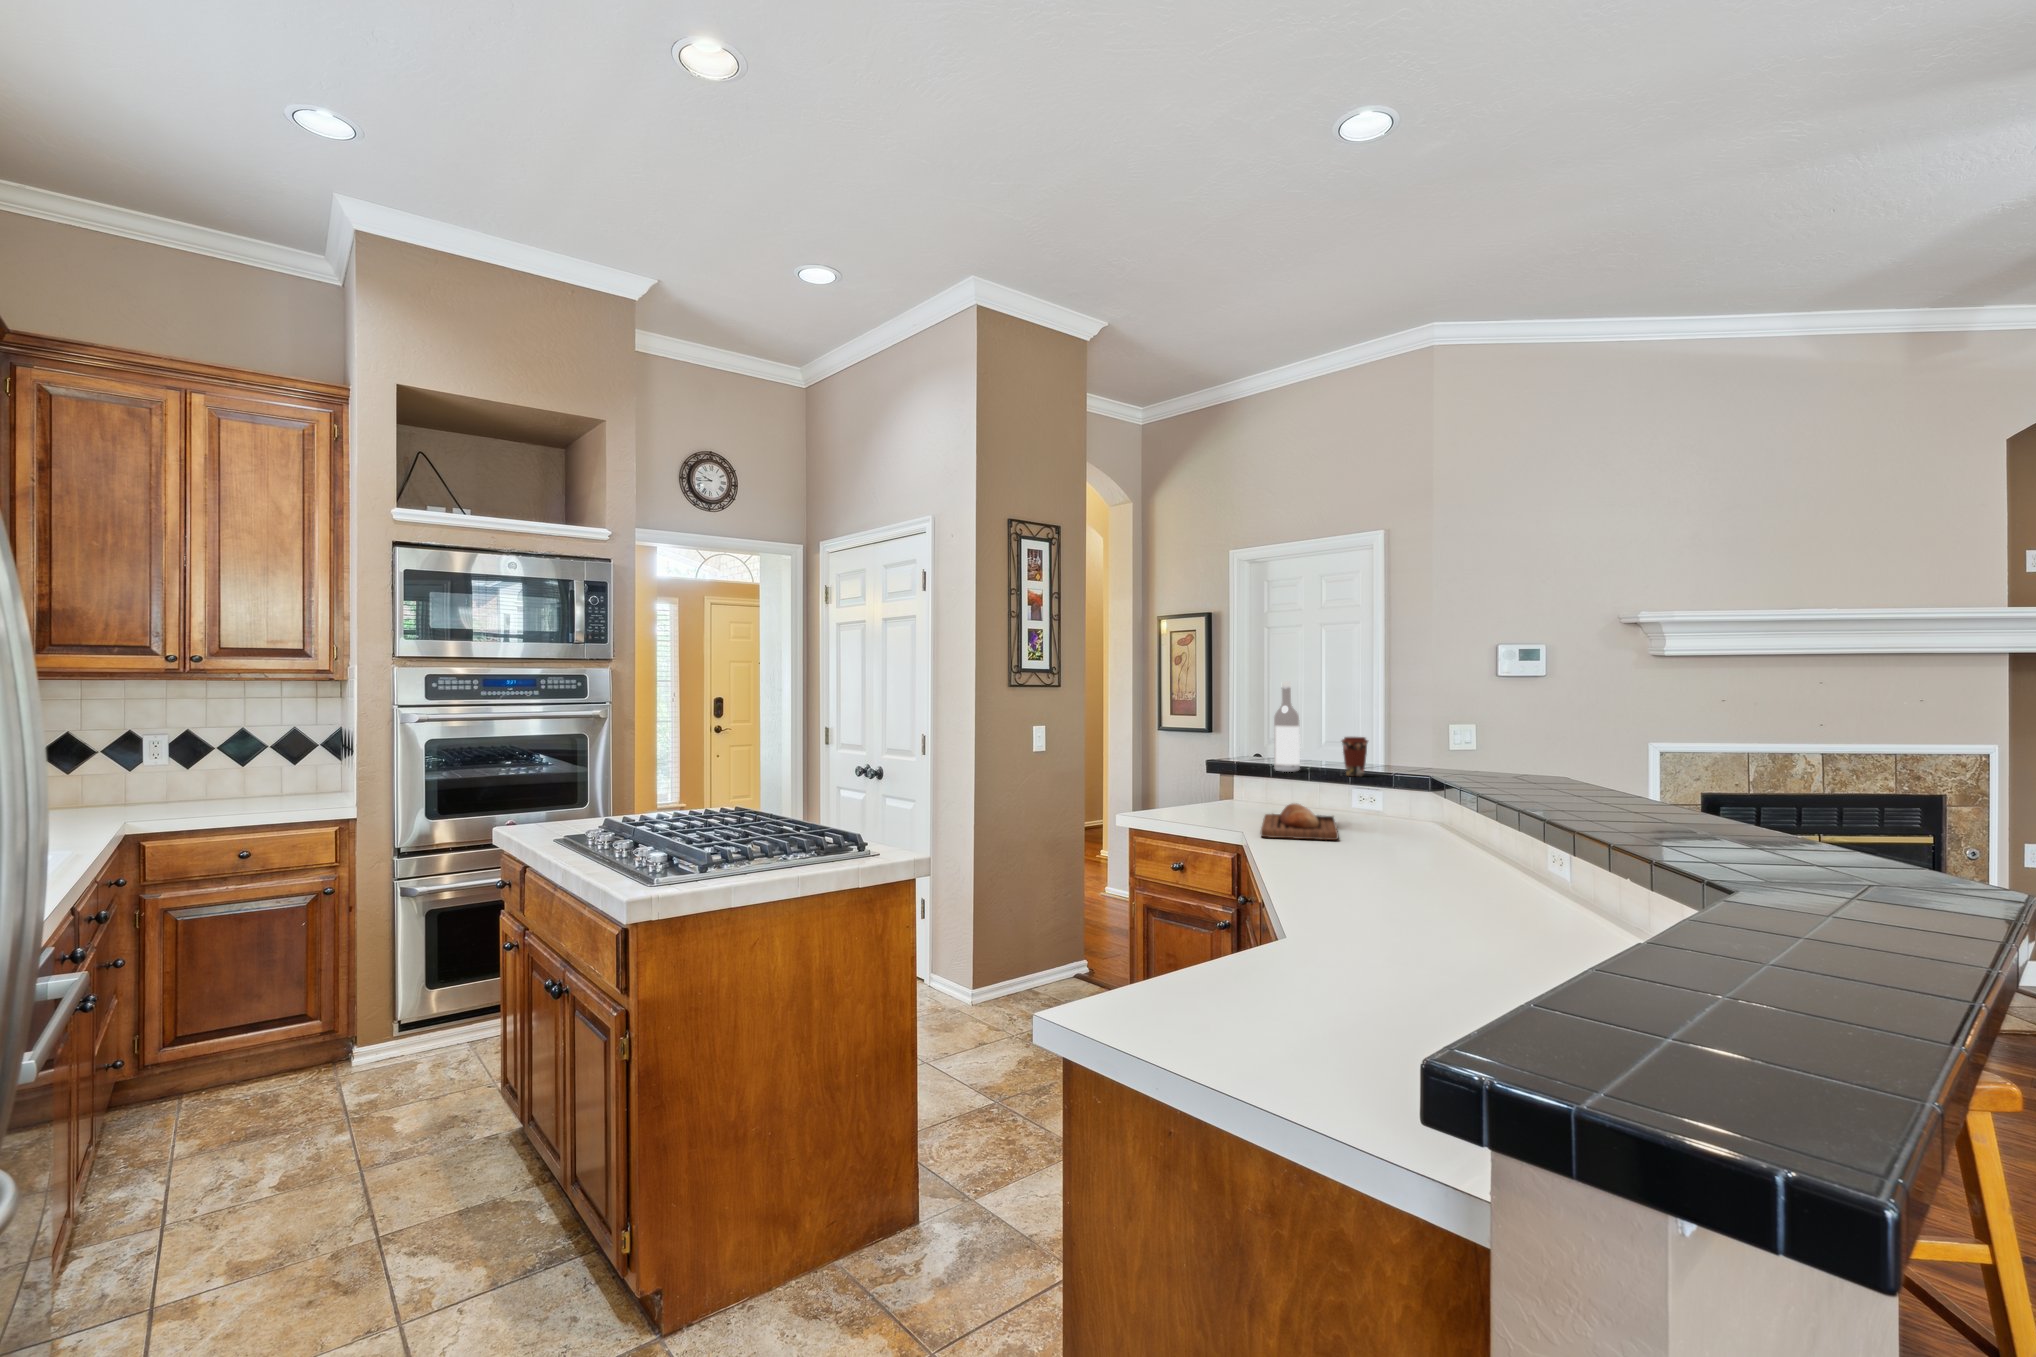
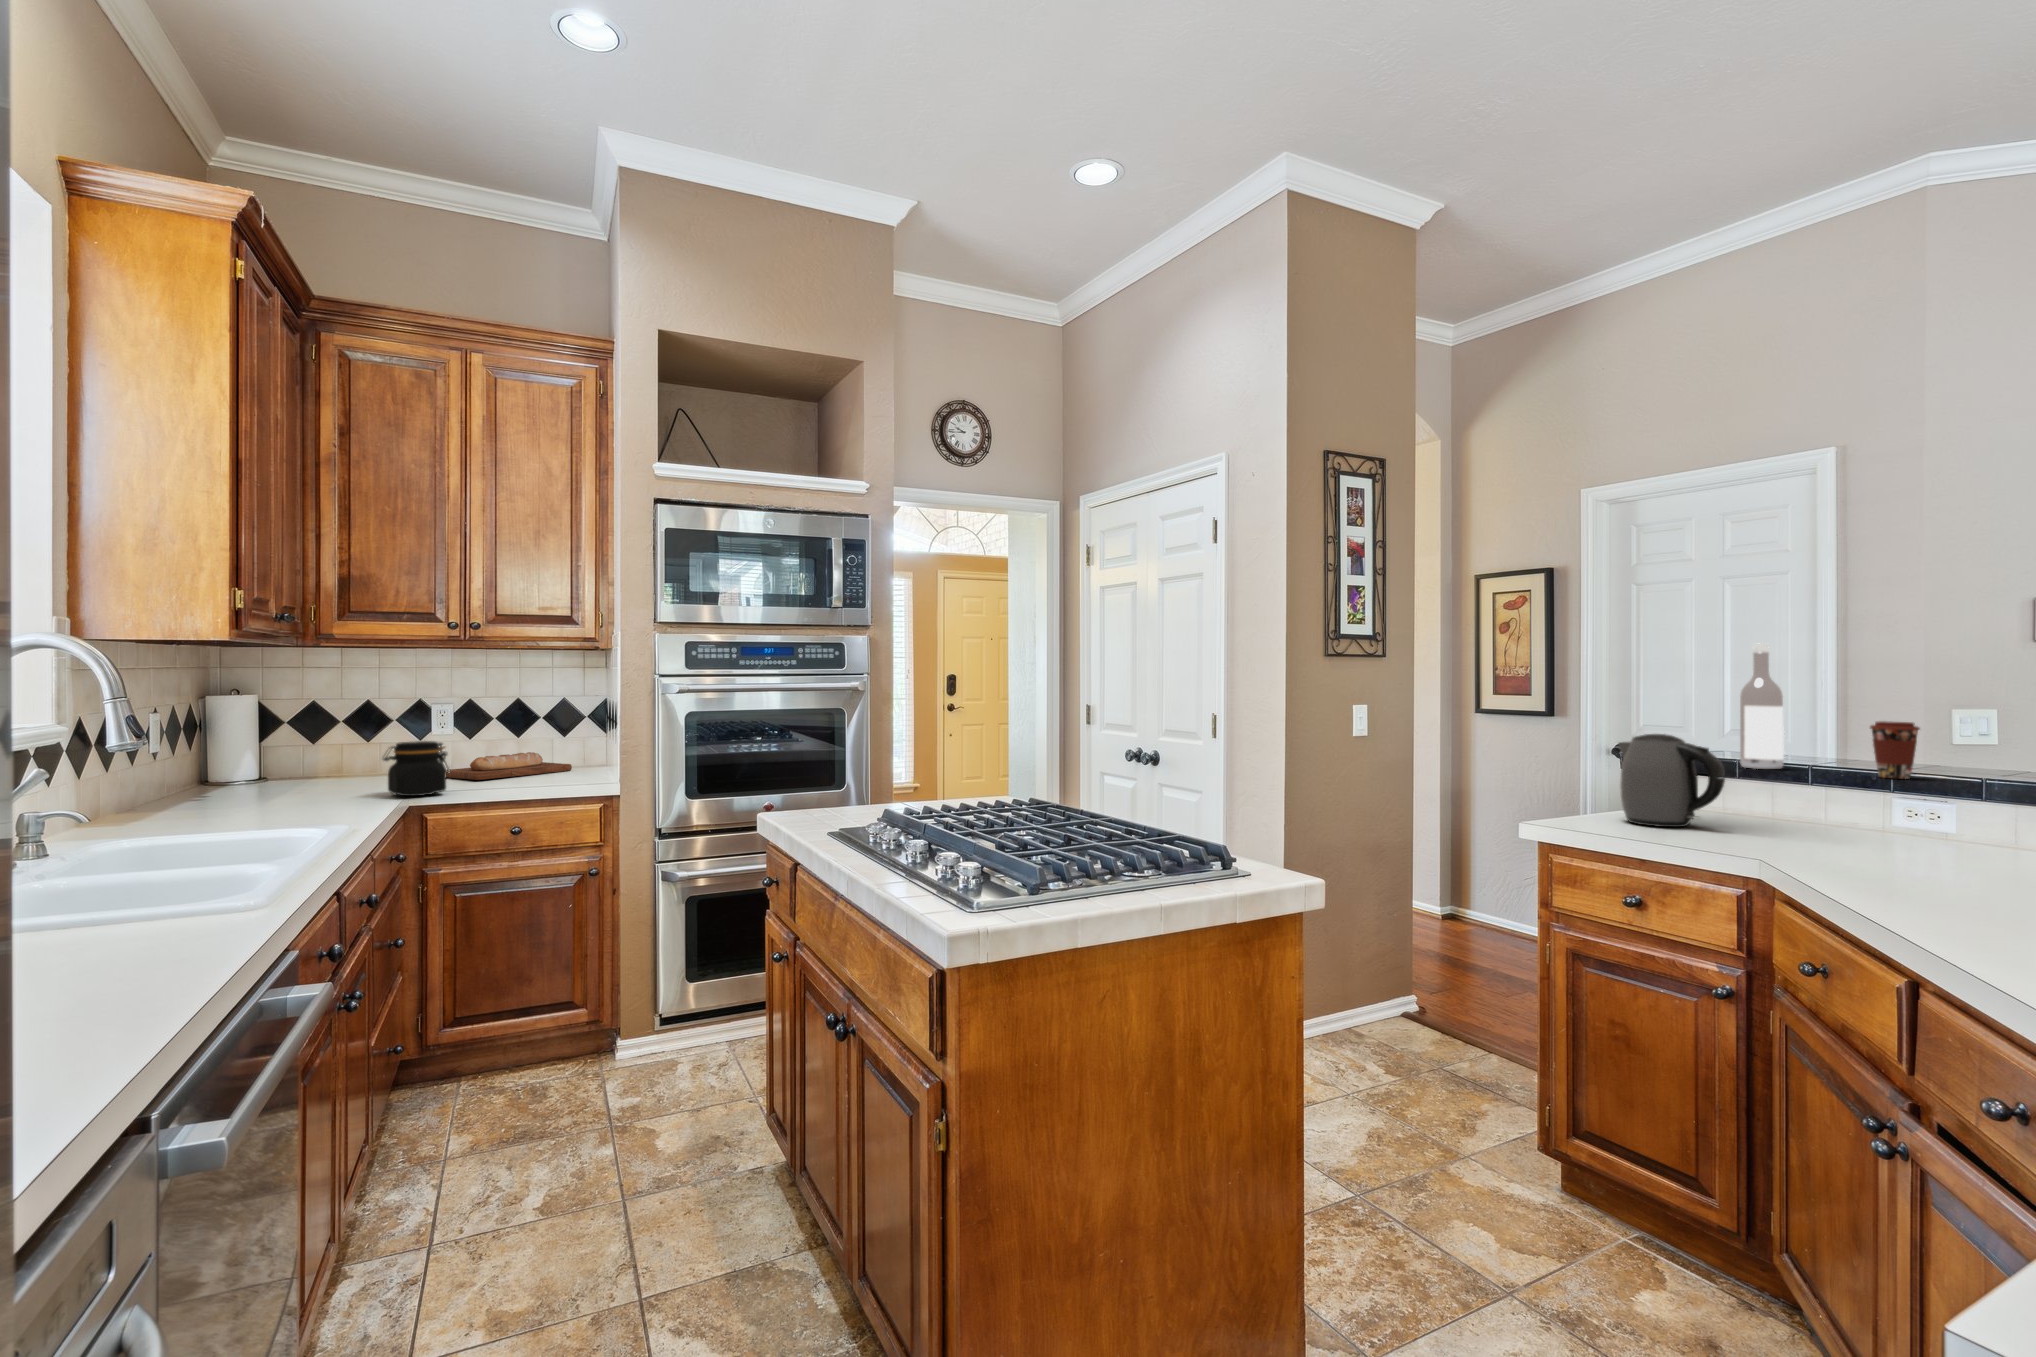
kettle: none [1190,747,1252,815] -> present [1618,734,1725,827]
jar: none [99,771,174,824] -> present [383,741,450,796]
bread loaf: present [1261,804,1338,840] -> present [446,752,572,780]

